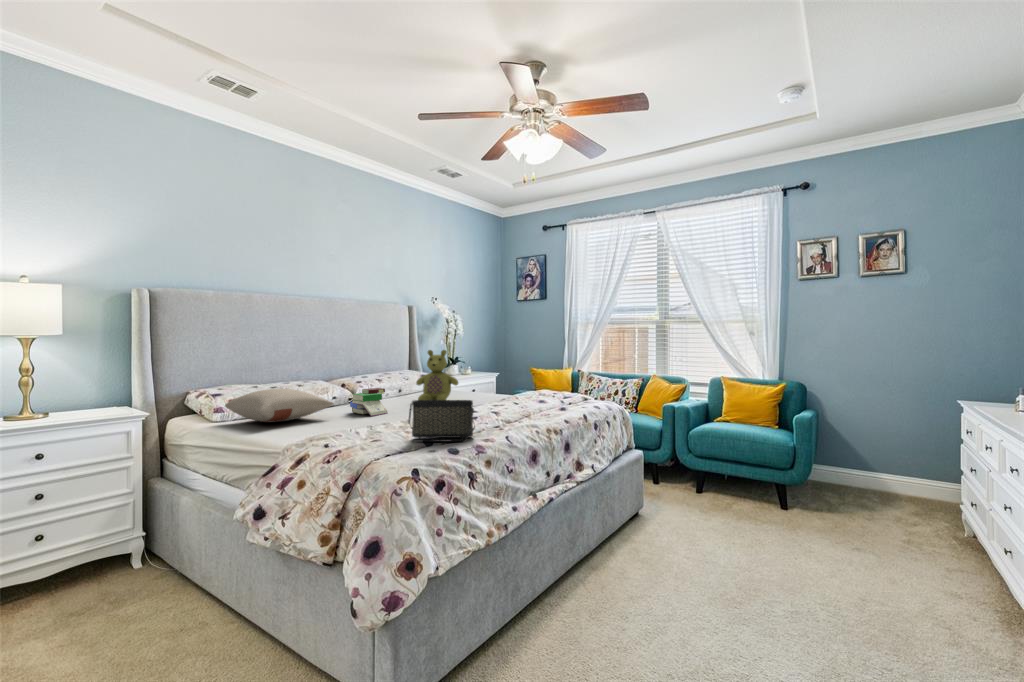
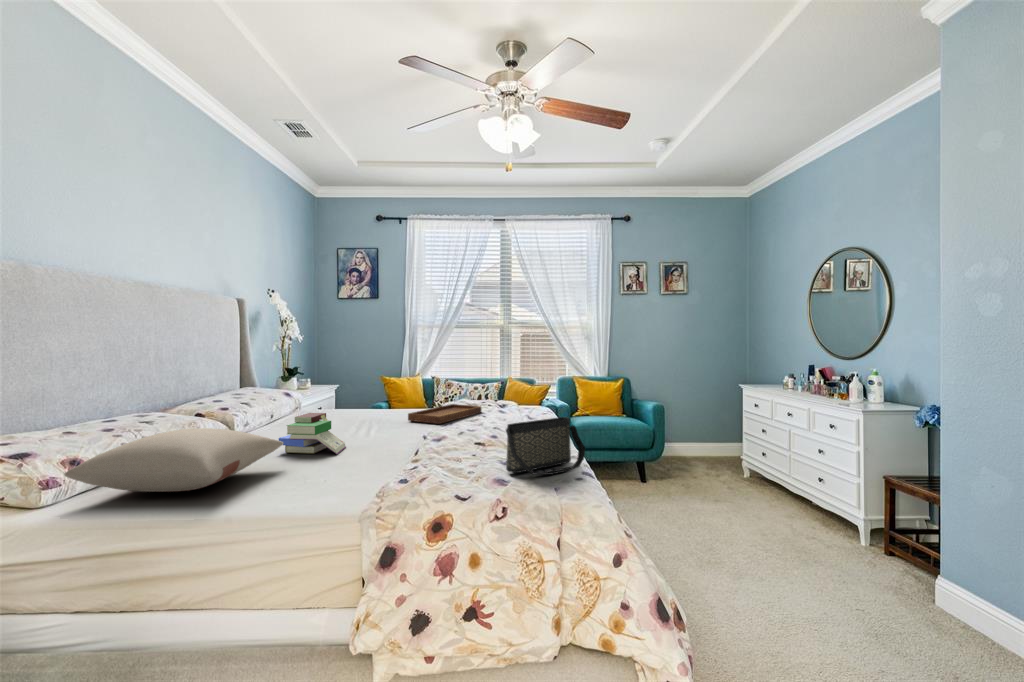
stuffed bear: present [416,350,458,400] -> none [332,357,389,429]
tray: none [467,380,536,406] -> present [408,391,481,424]

